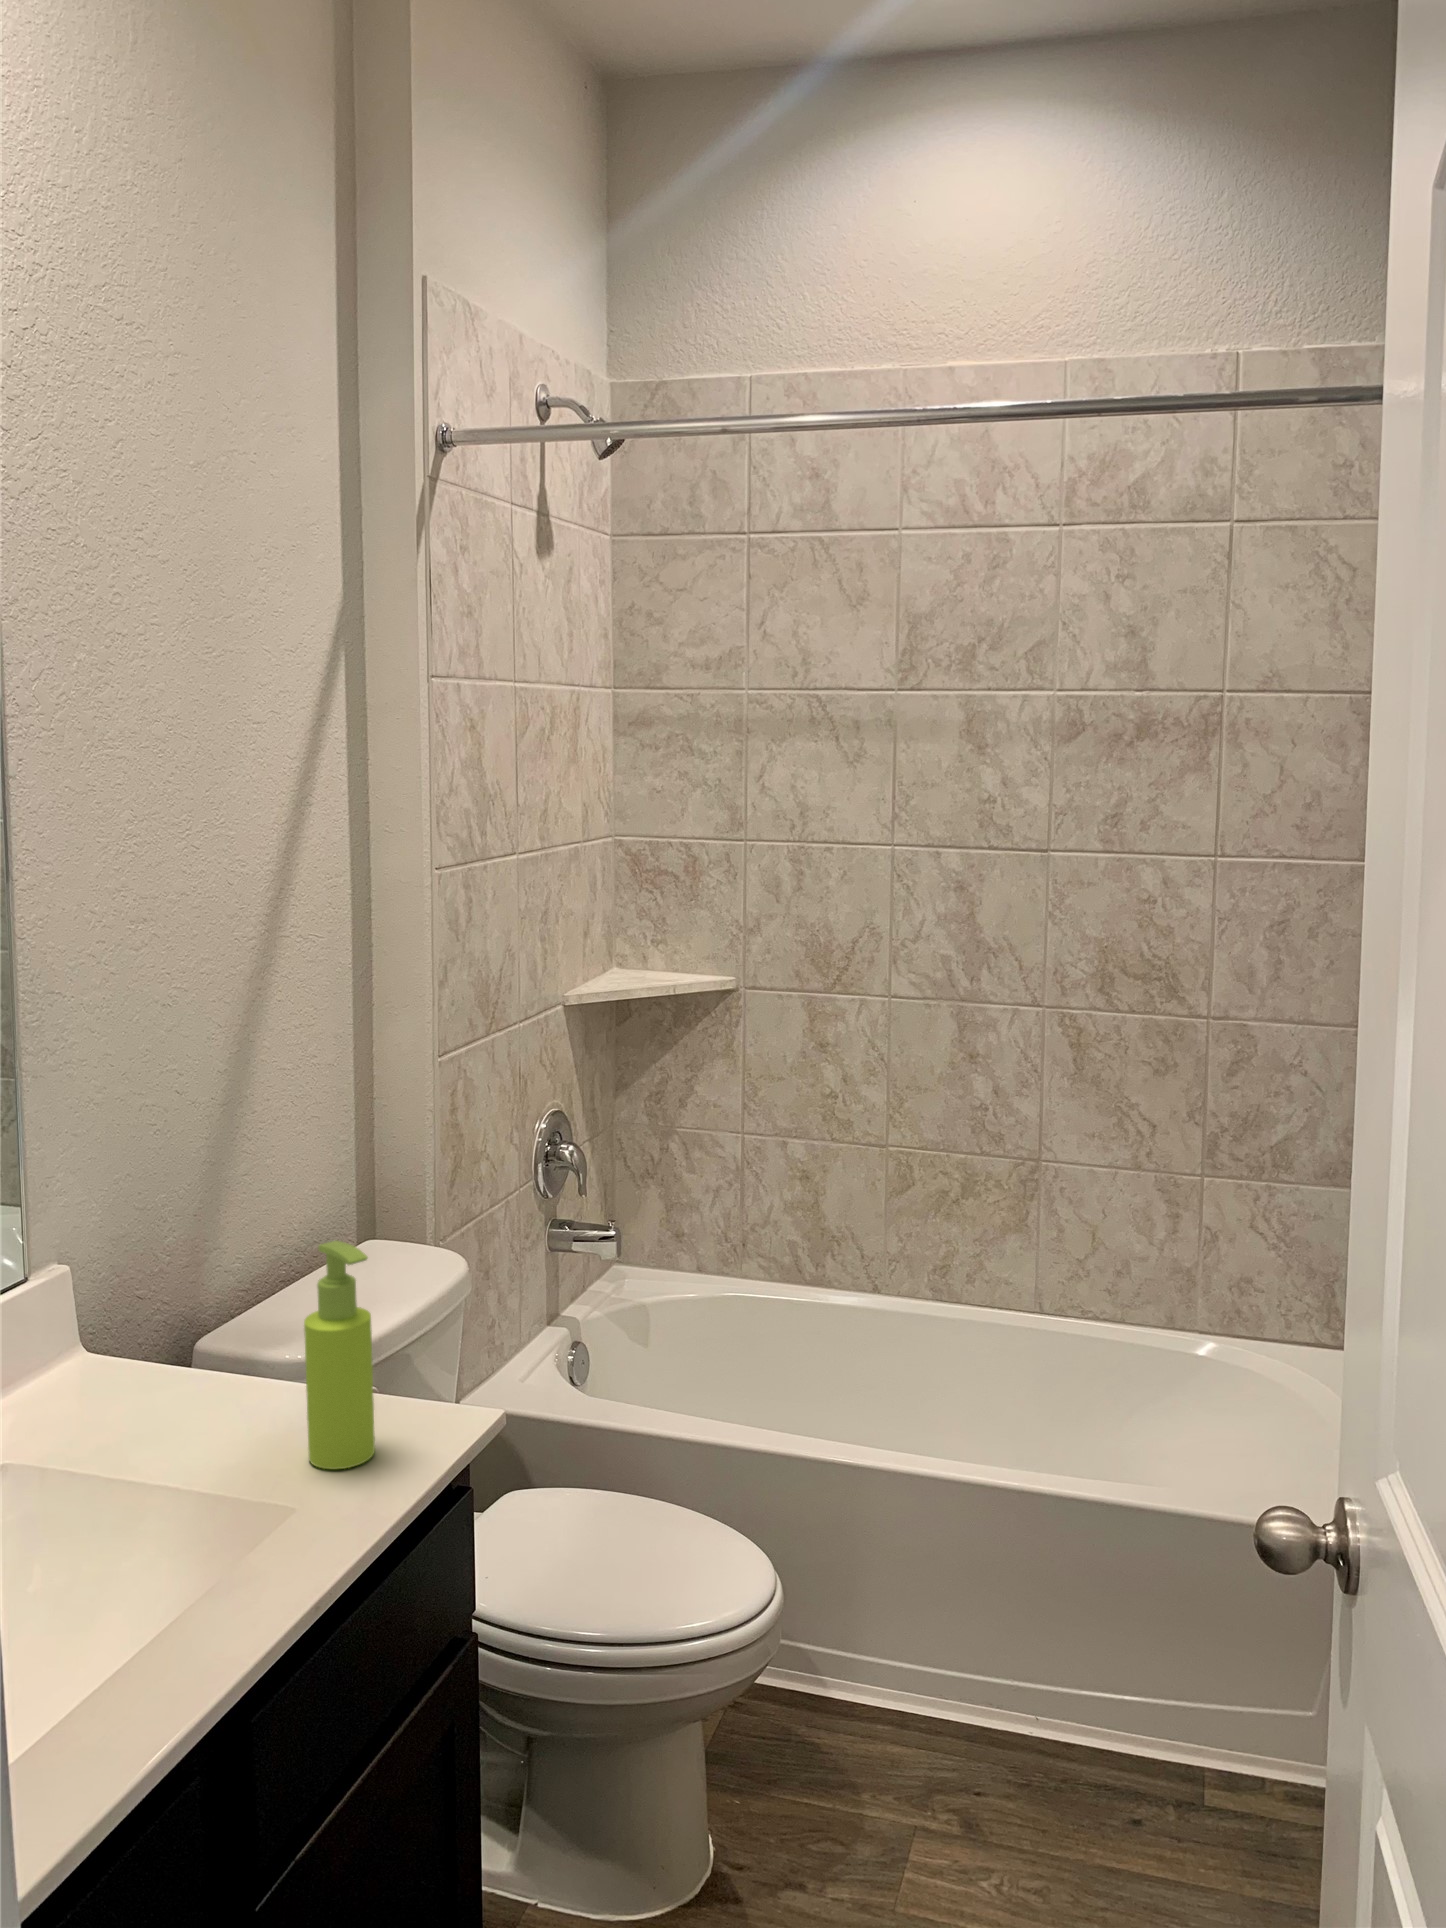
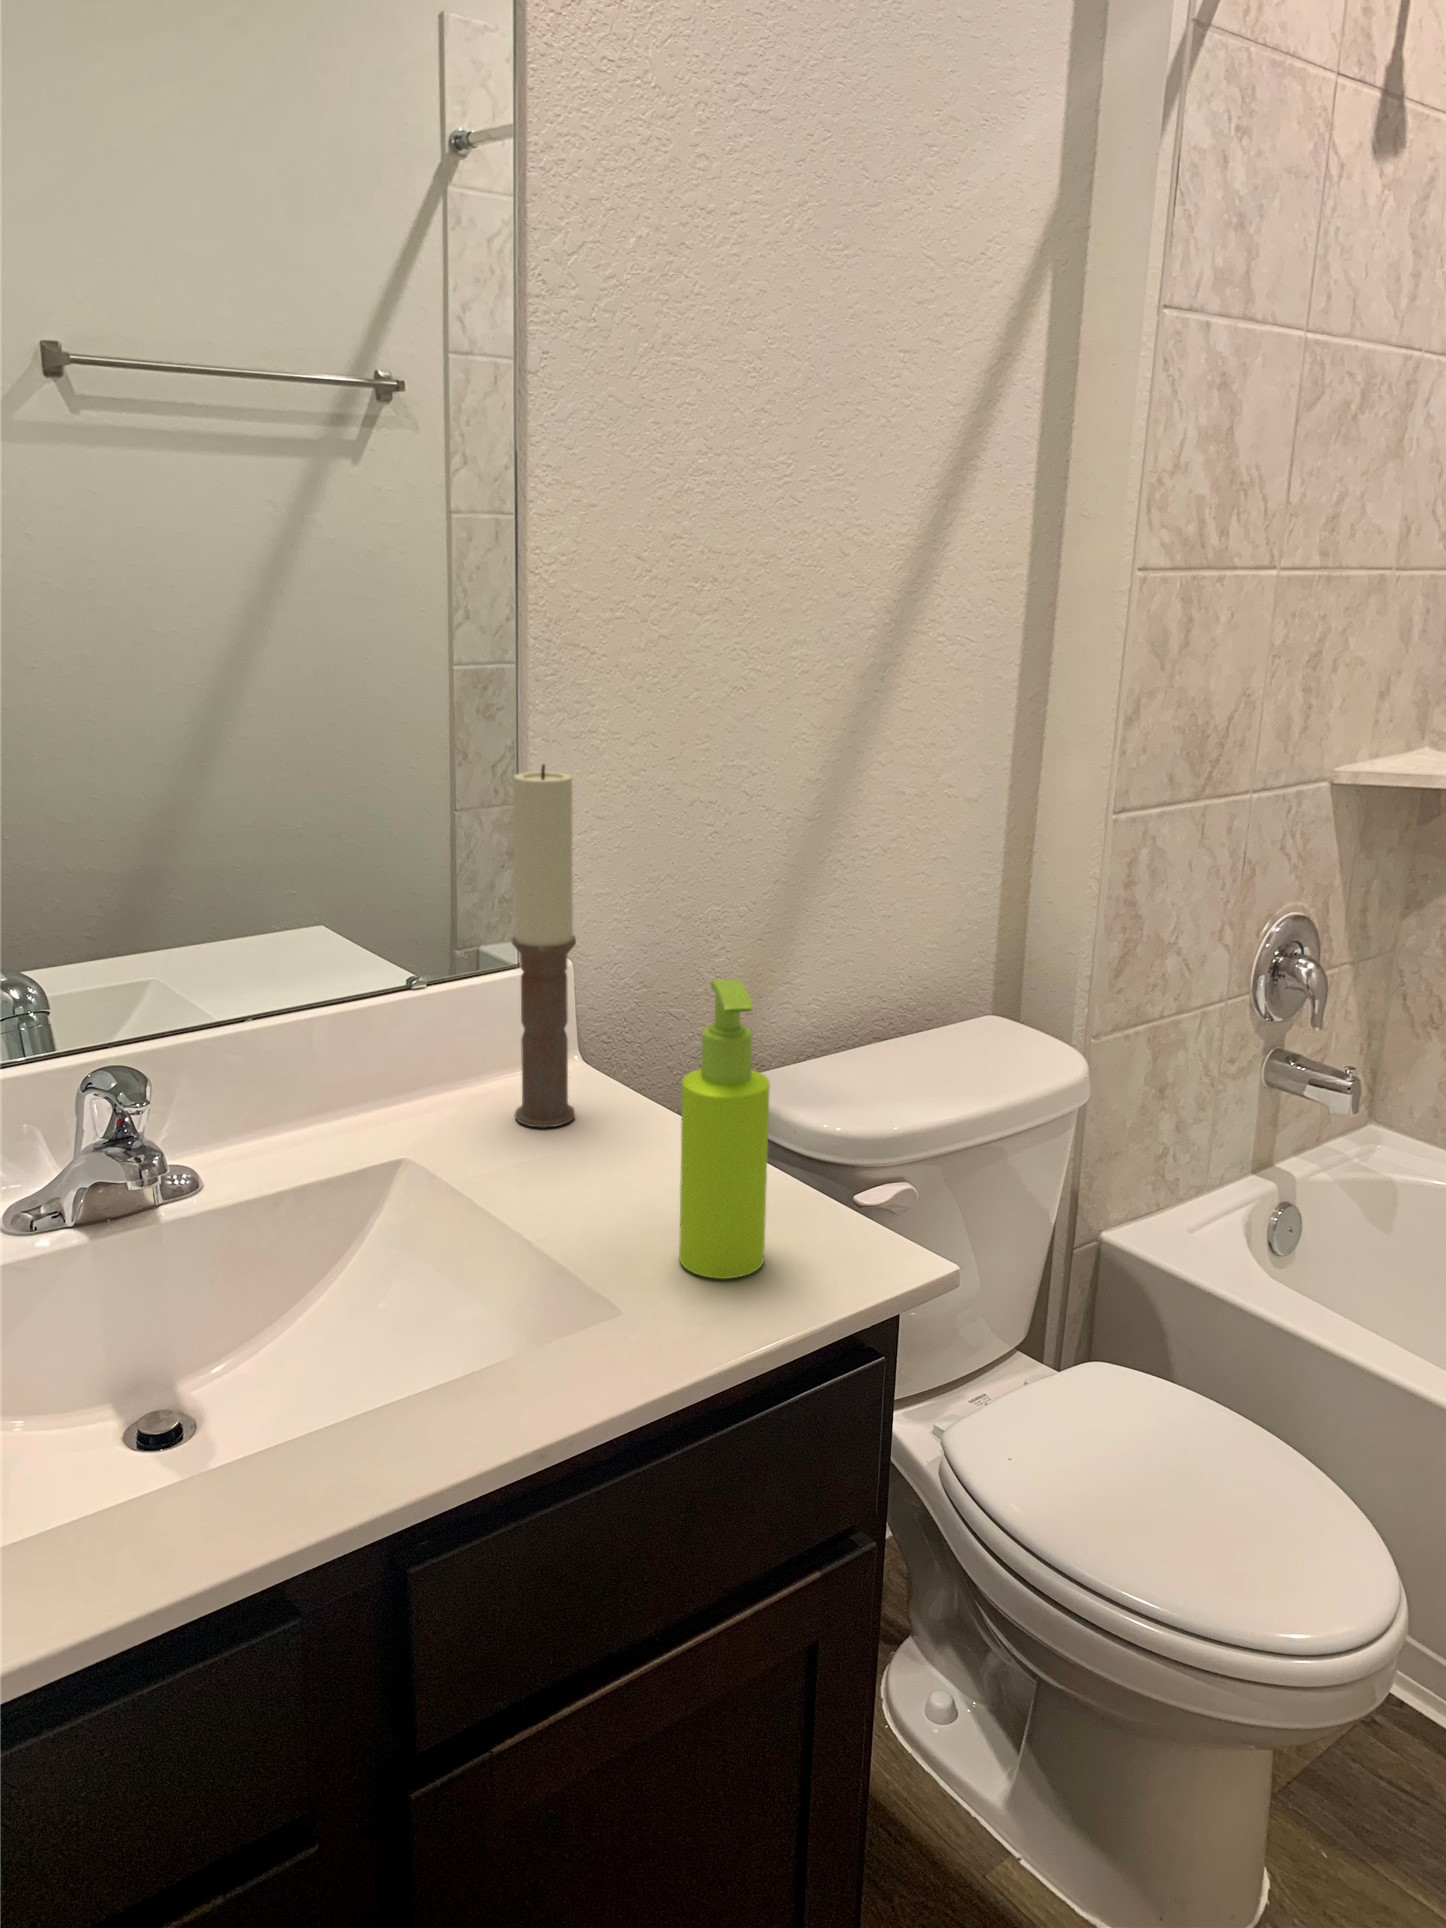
candle: none [60,1103,128,1410] -> present [512,765,576,1128]

